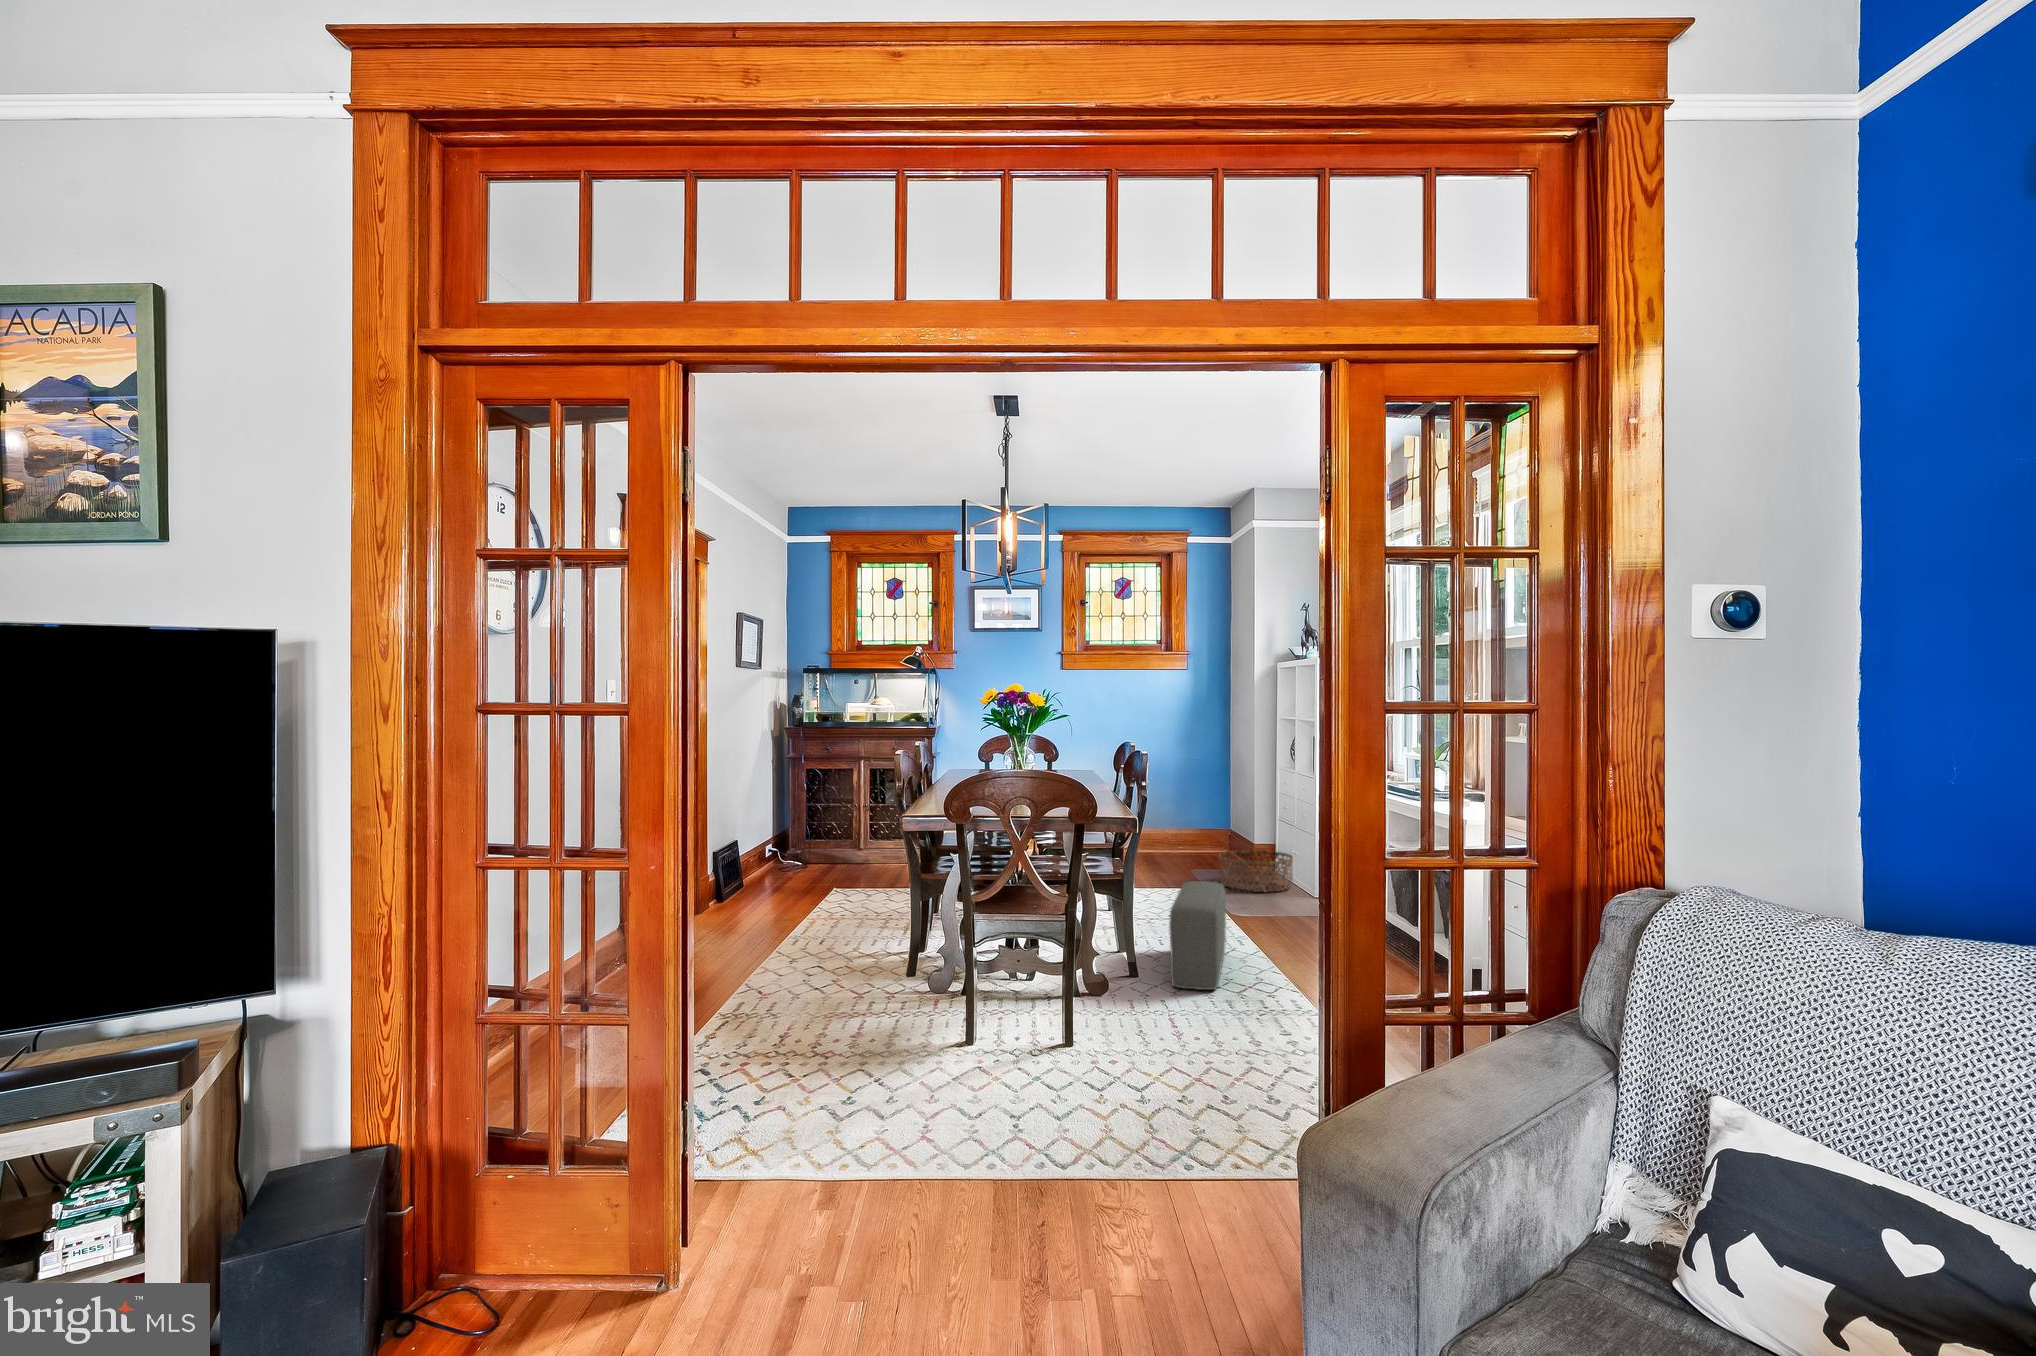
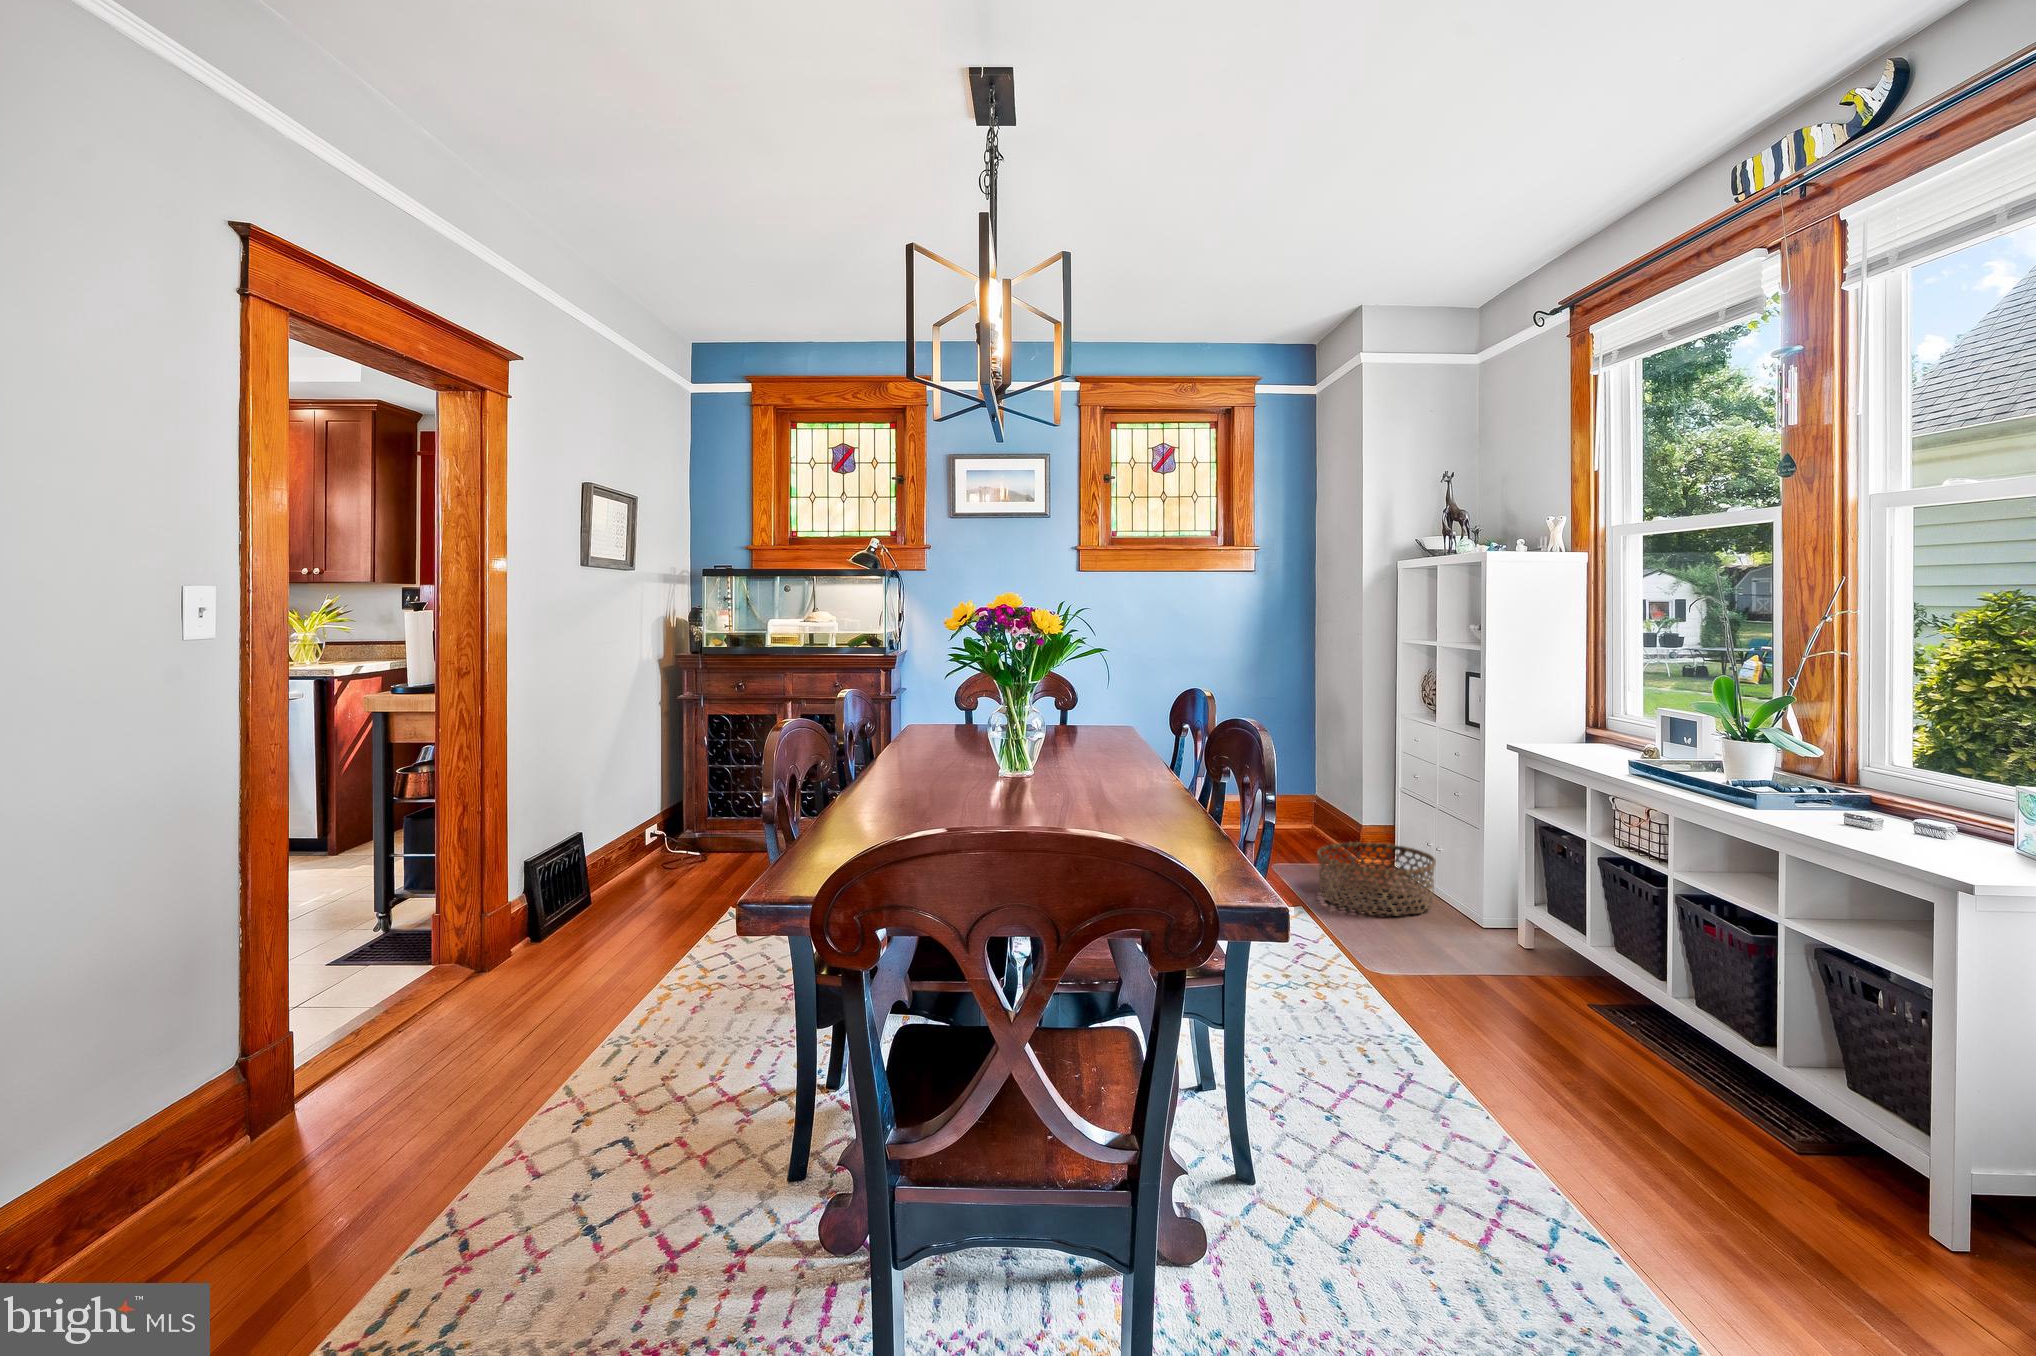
pouf: present [1169,881,1226,990] -> none [1320,962,1449,1255]

